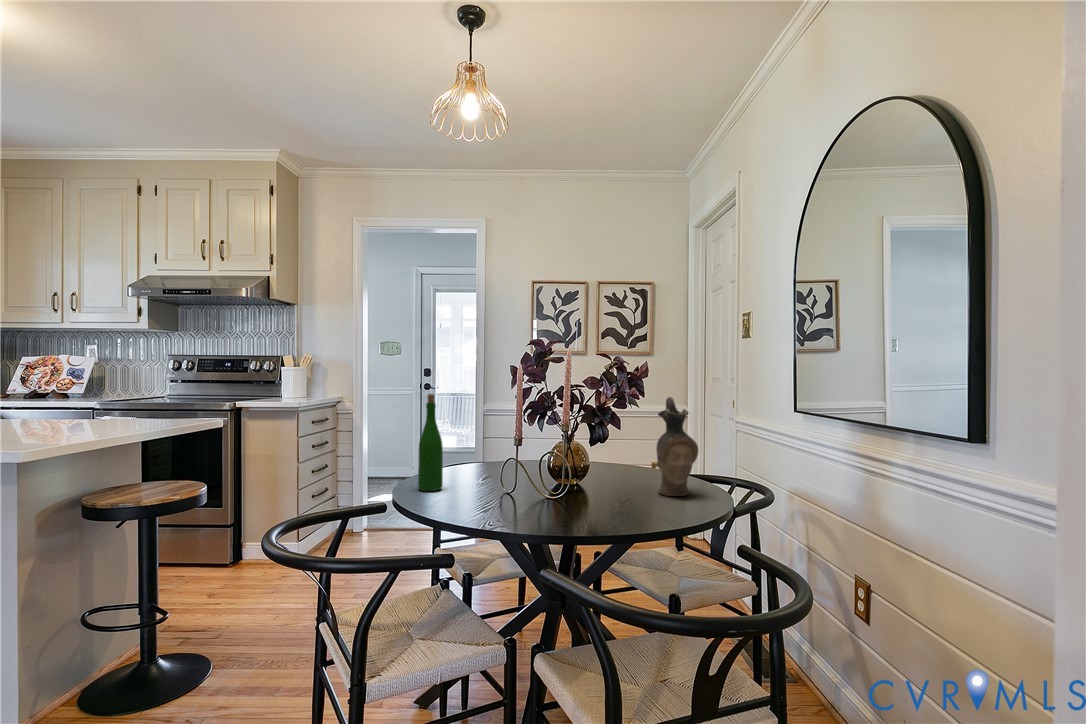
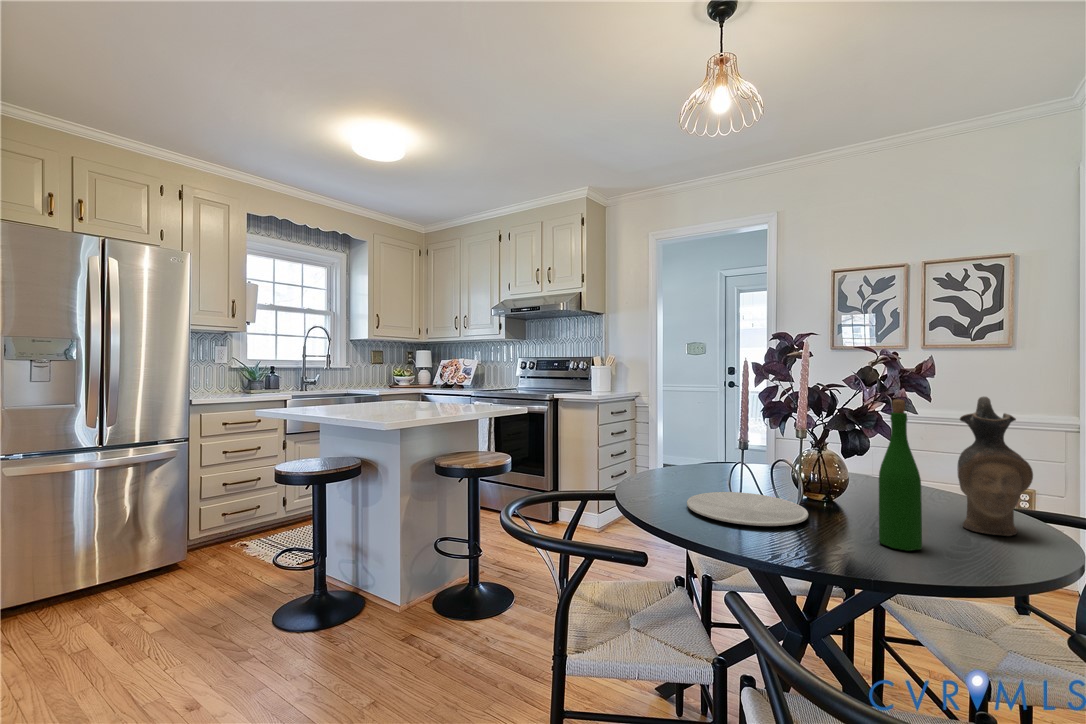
wine bottle: present [418,394,443,491] -> present [879,399,922,551]
plate: none [468,490,569,517] -> present [687,492,808,526]

